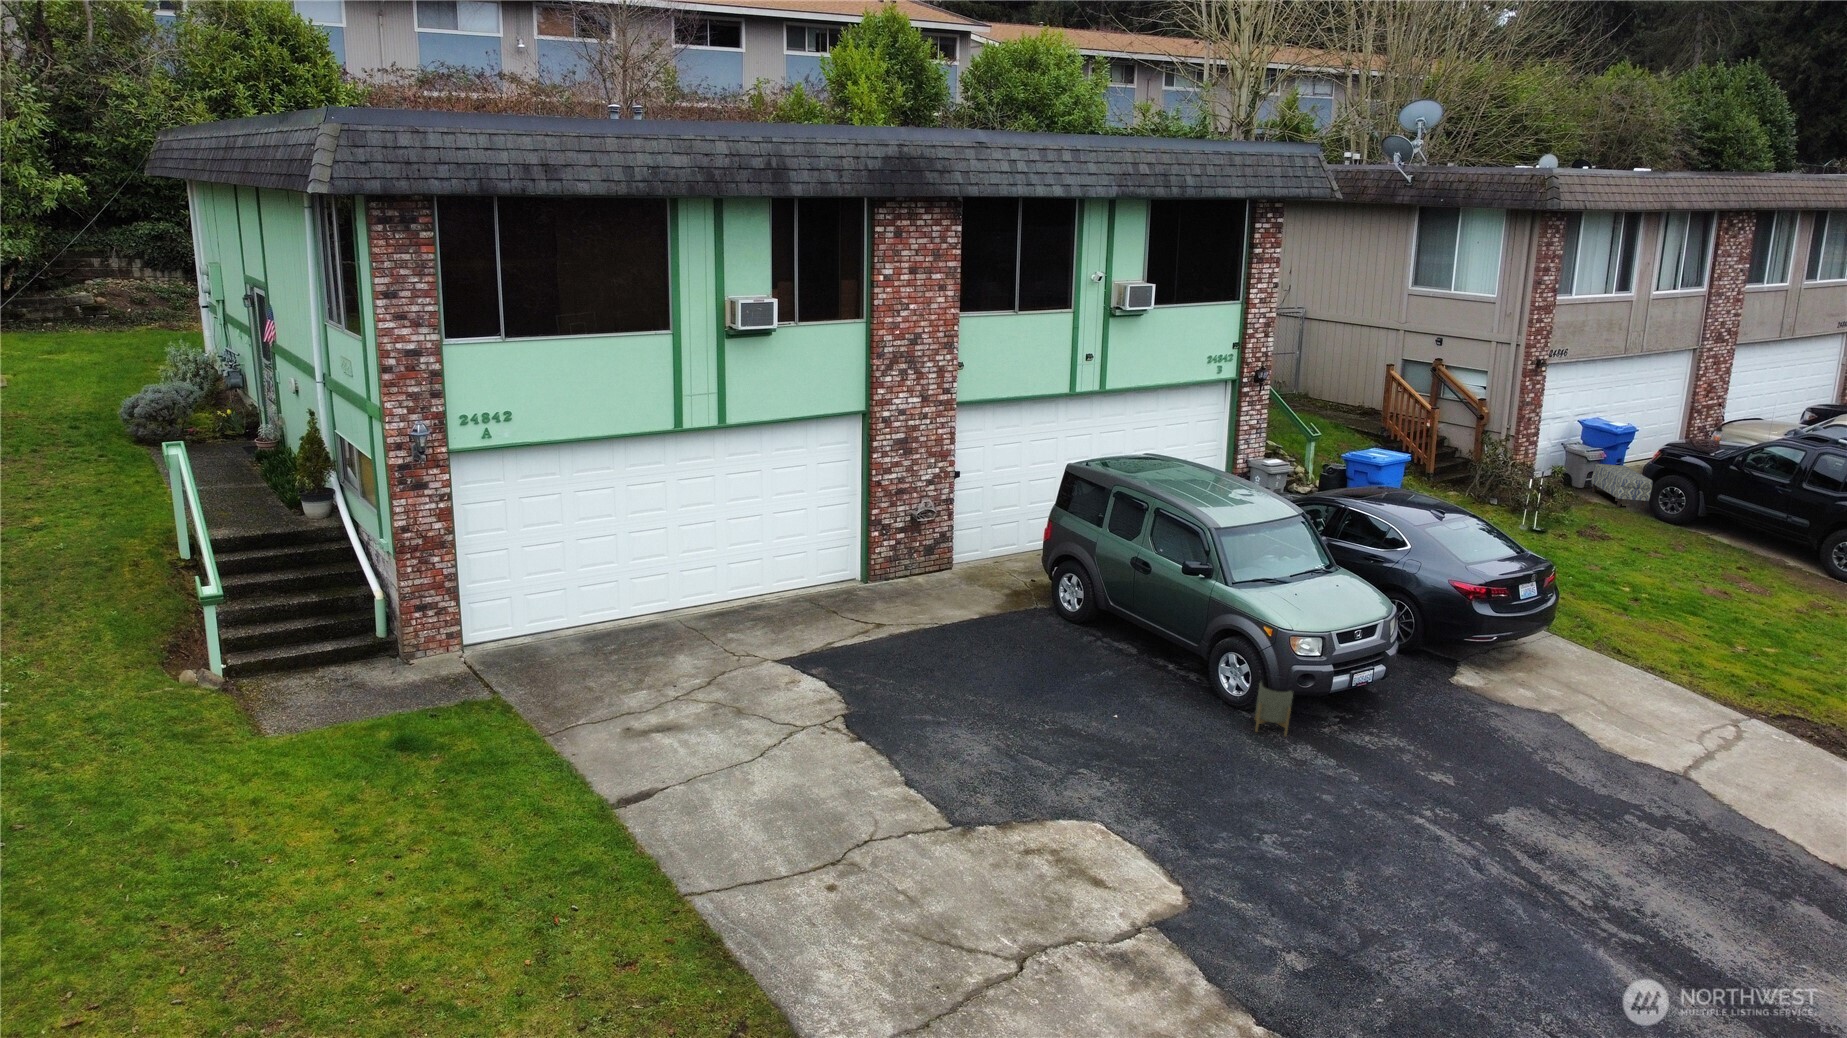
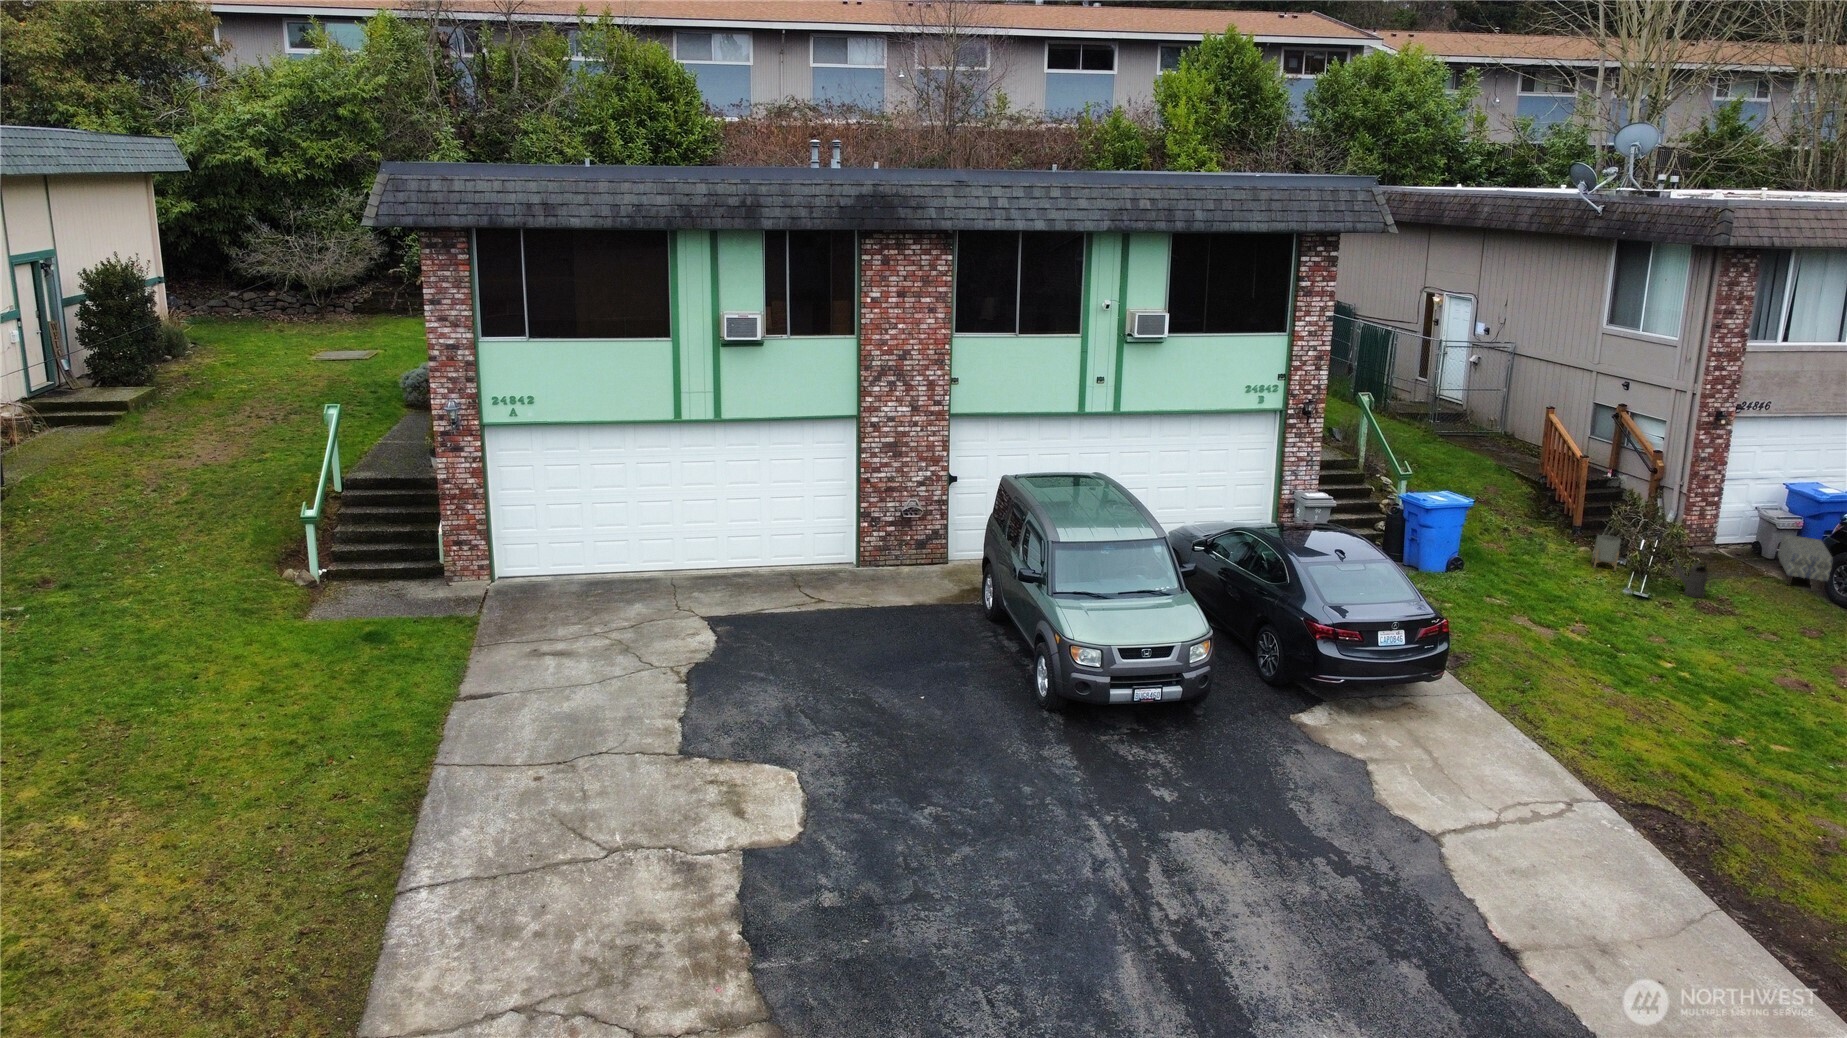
watering can: none [1549,491,1589,526] -> present [1673,557,1711,598]
planter: present [1255,683,1293,736] -> present [1592,535,1621,570]

